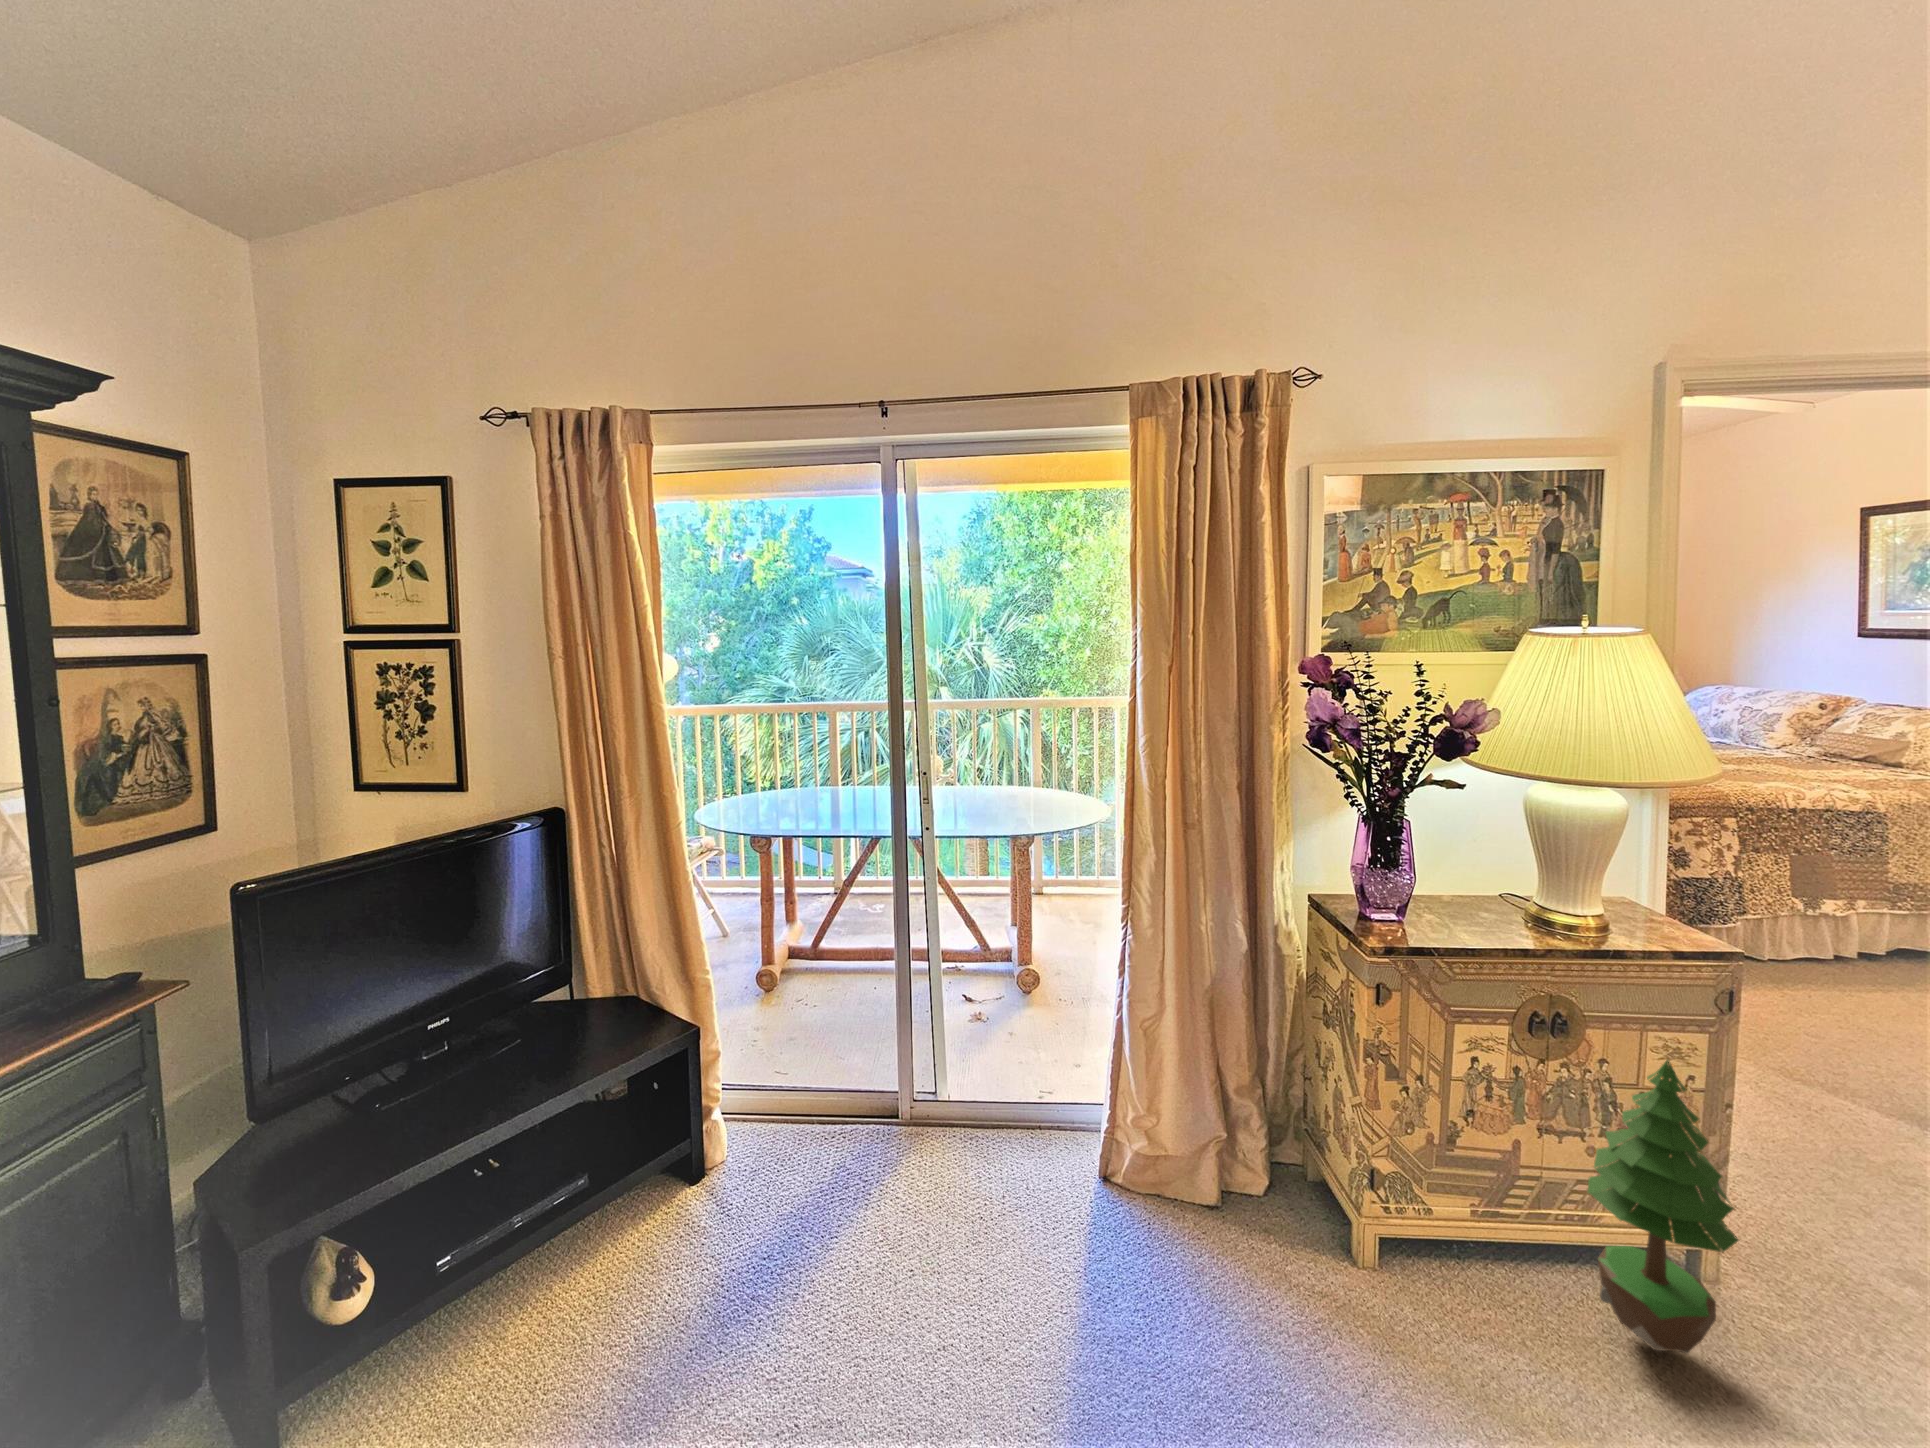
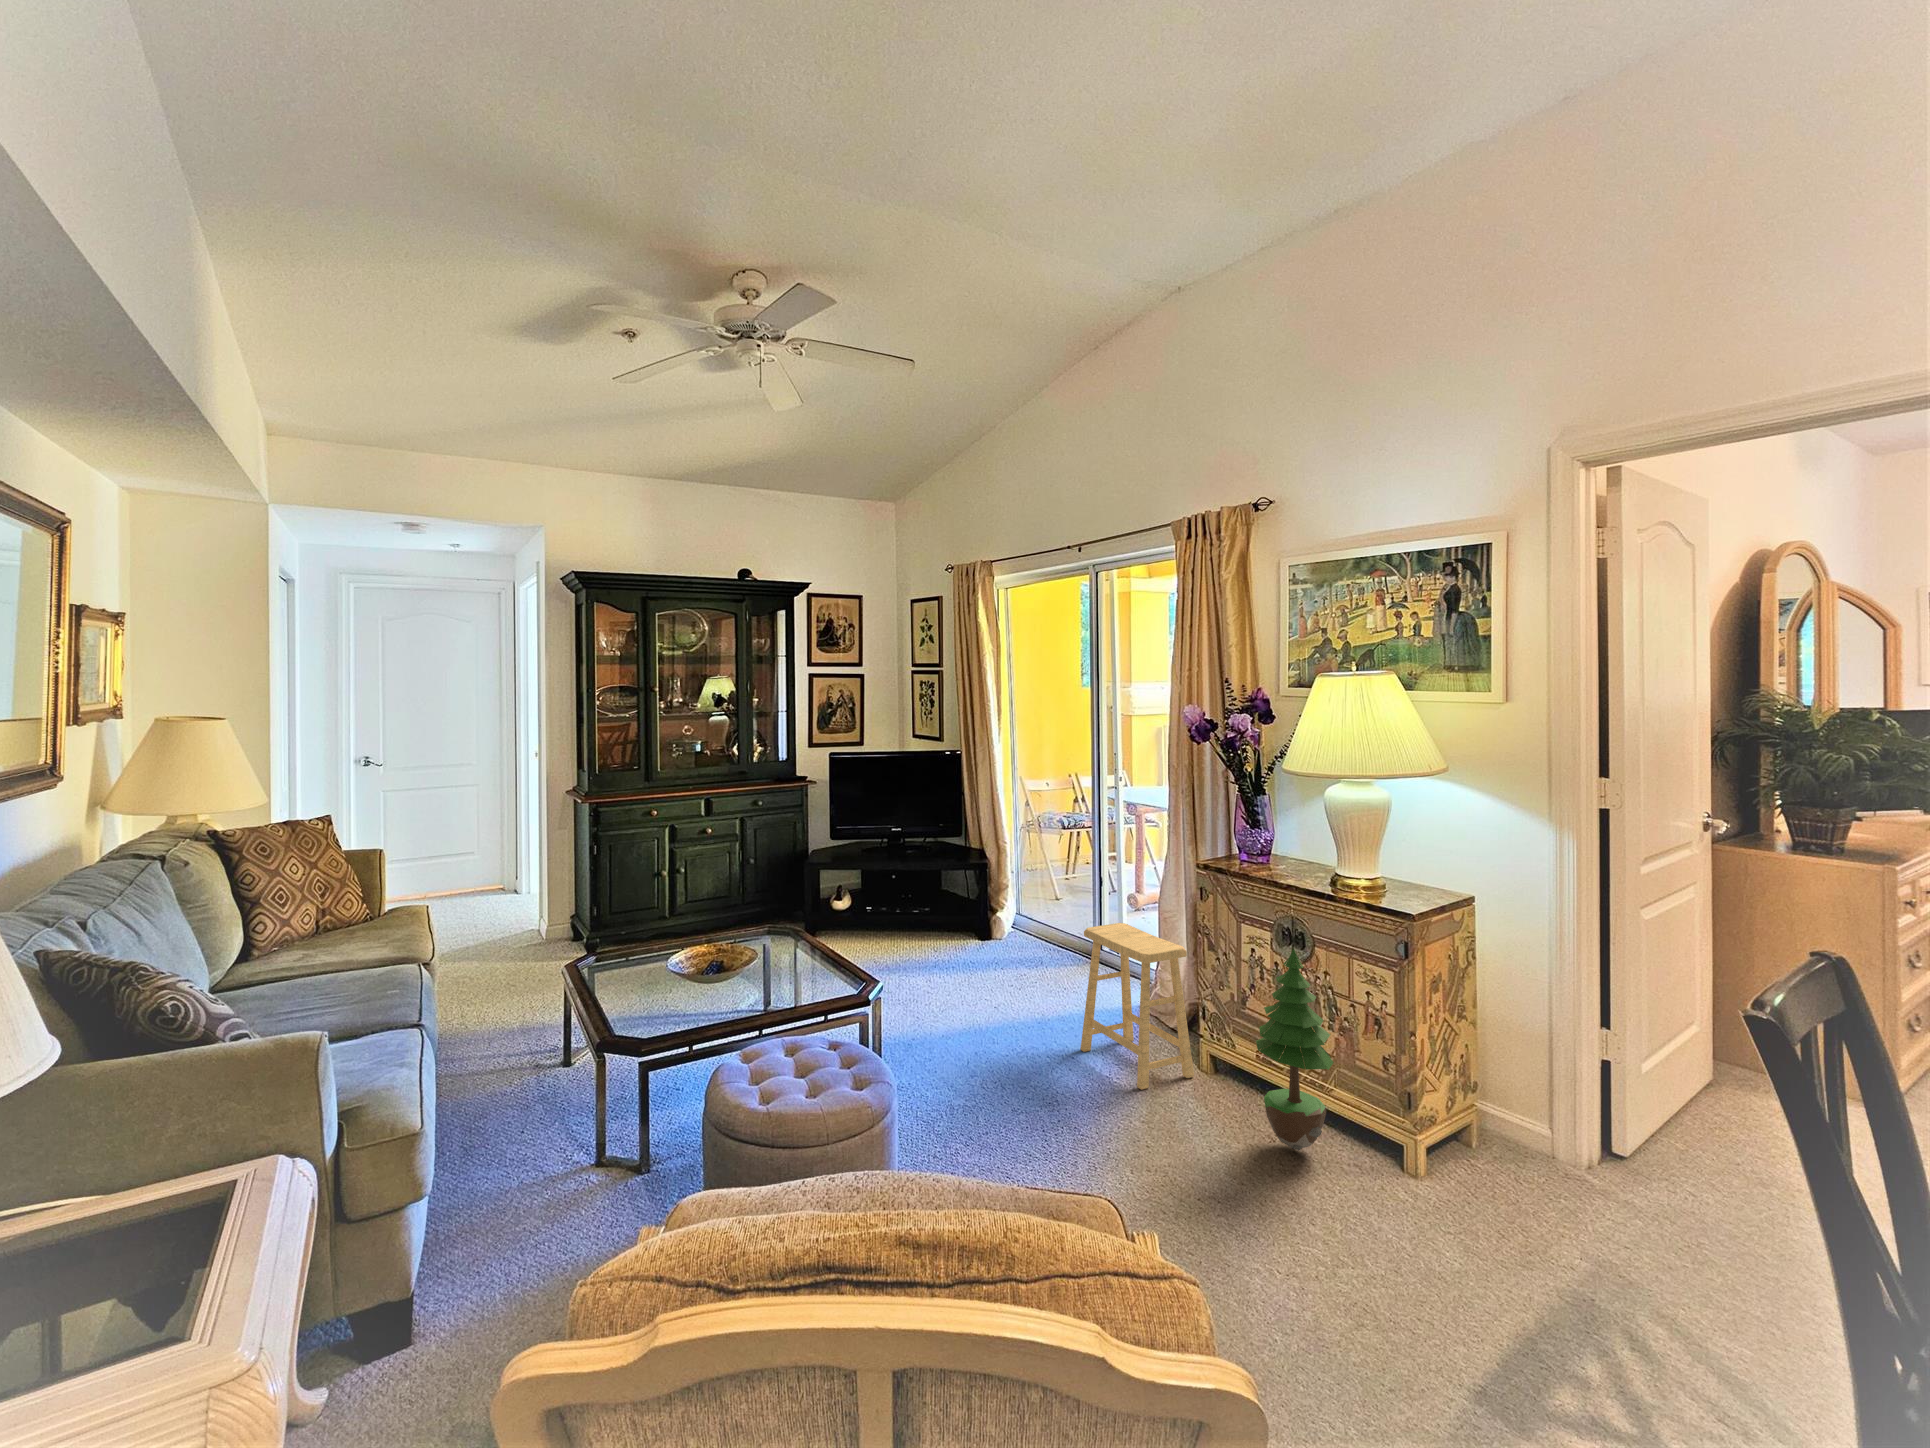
footstool: none [1201,1079,1419,1387] -> present [1081,923,1194,1090]

